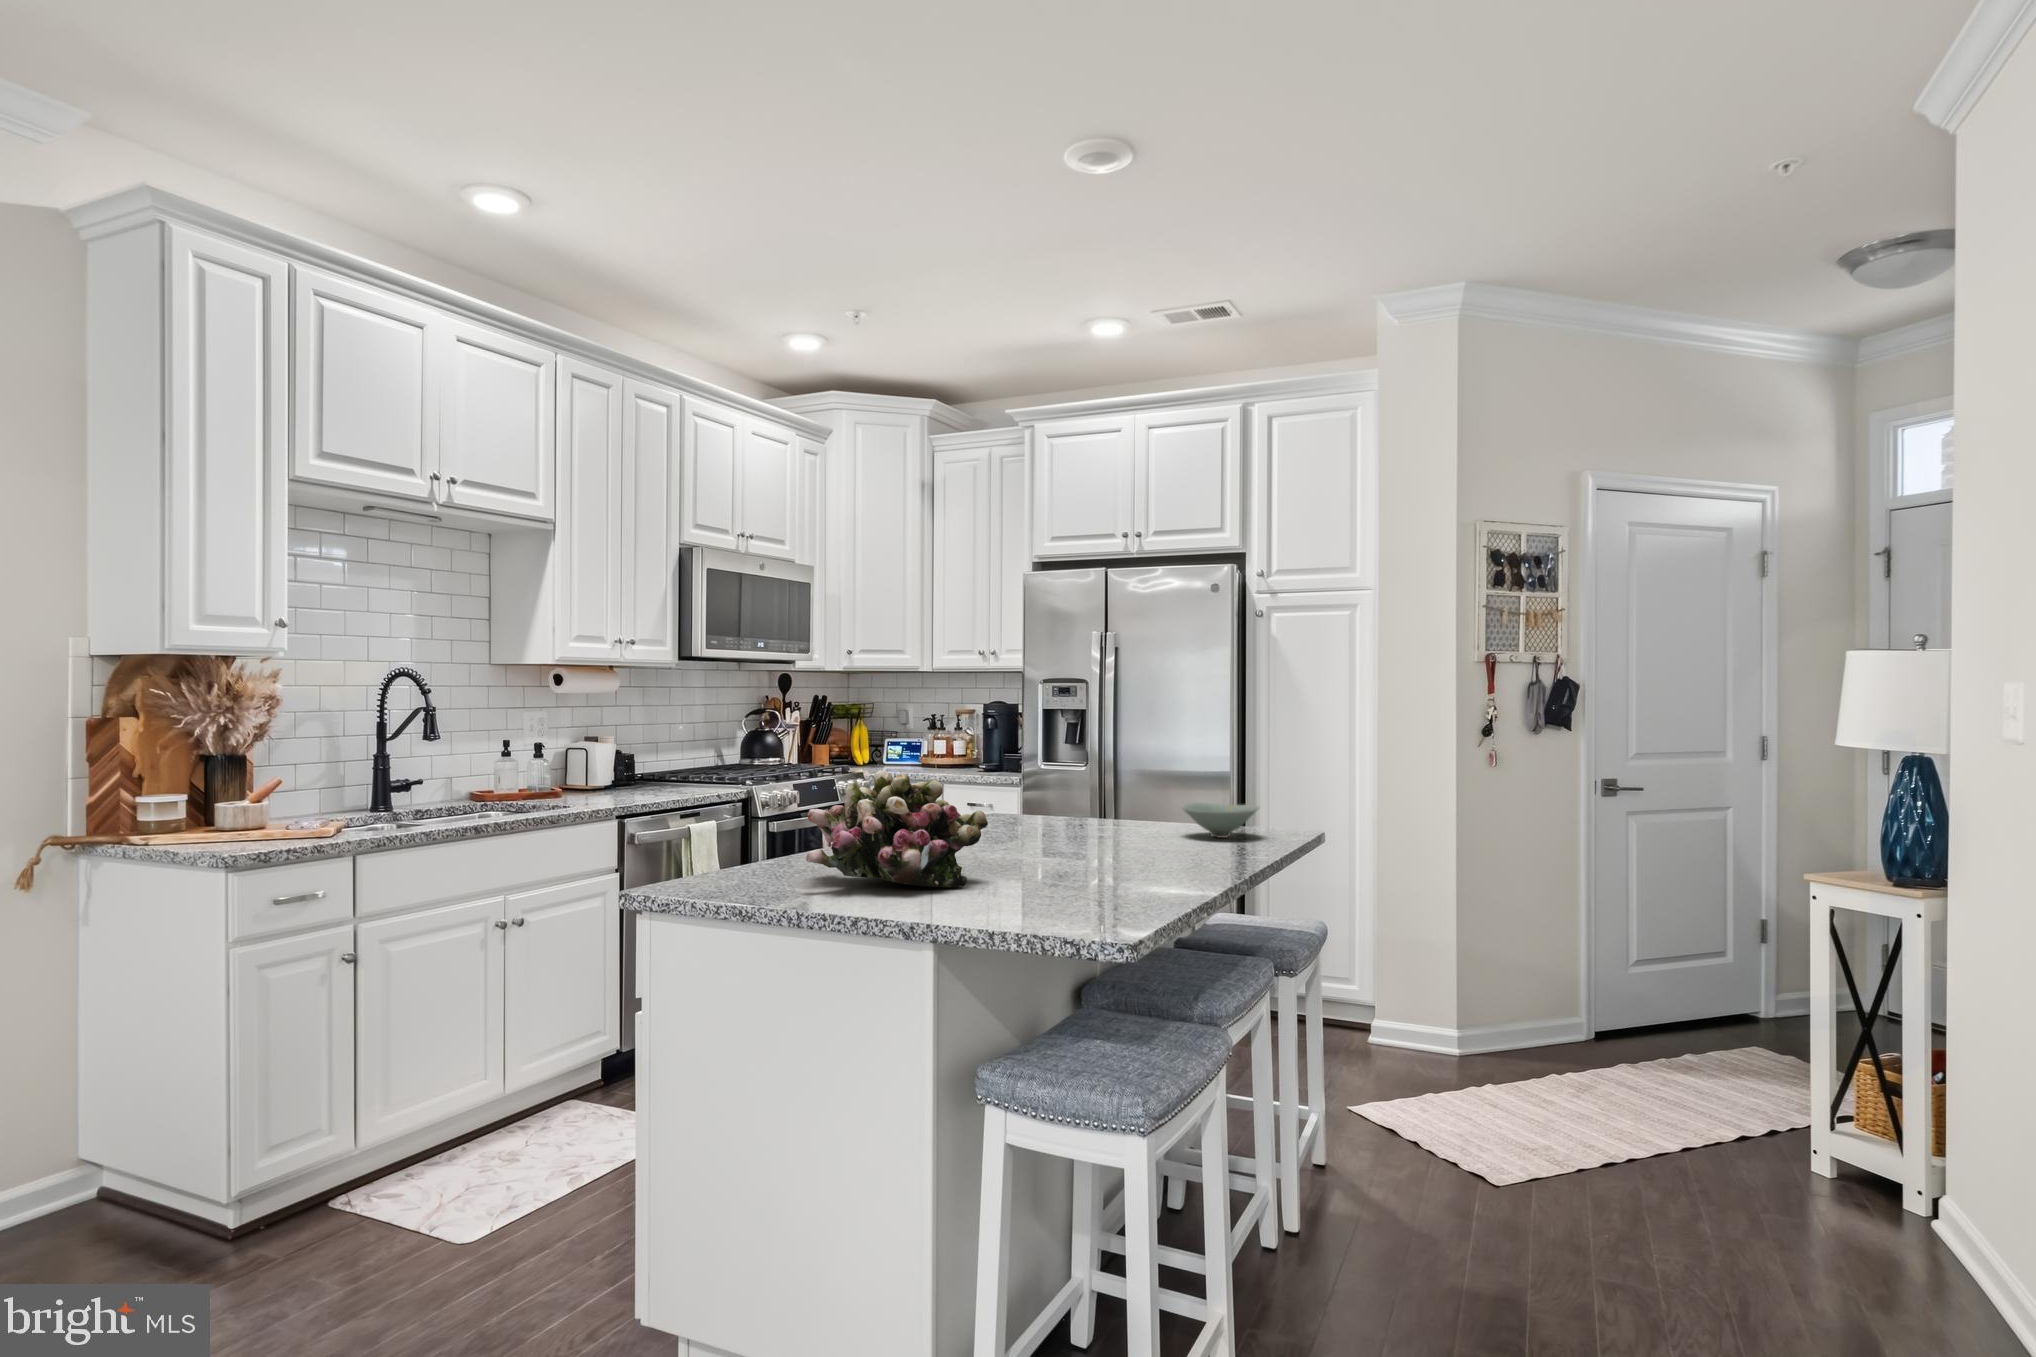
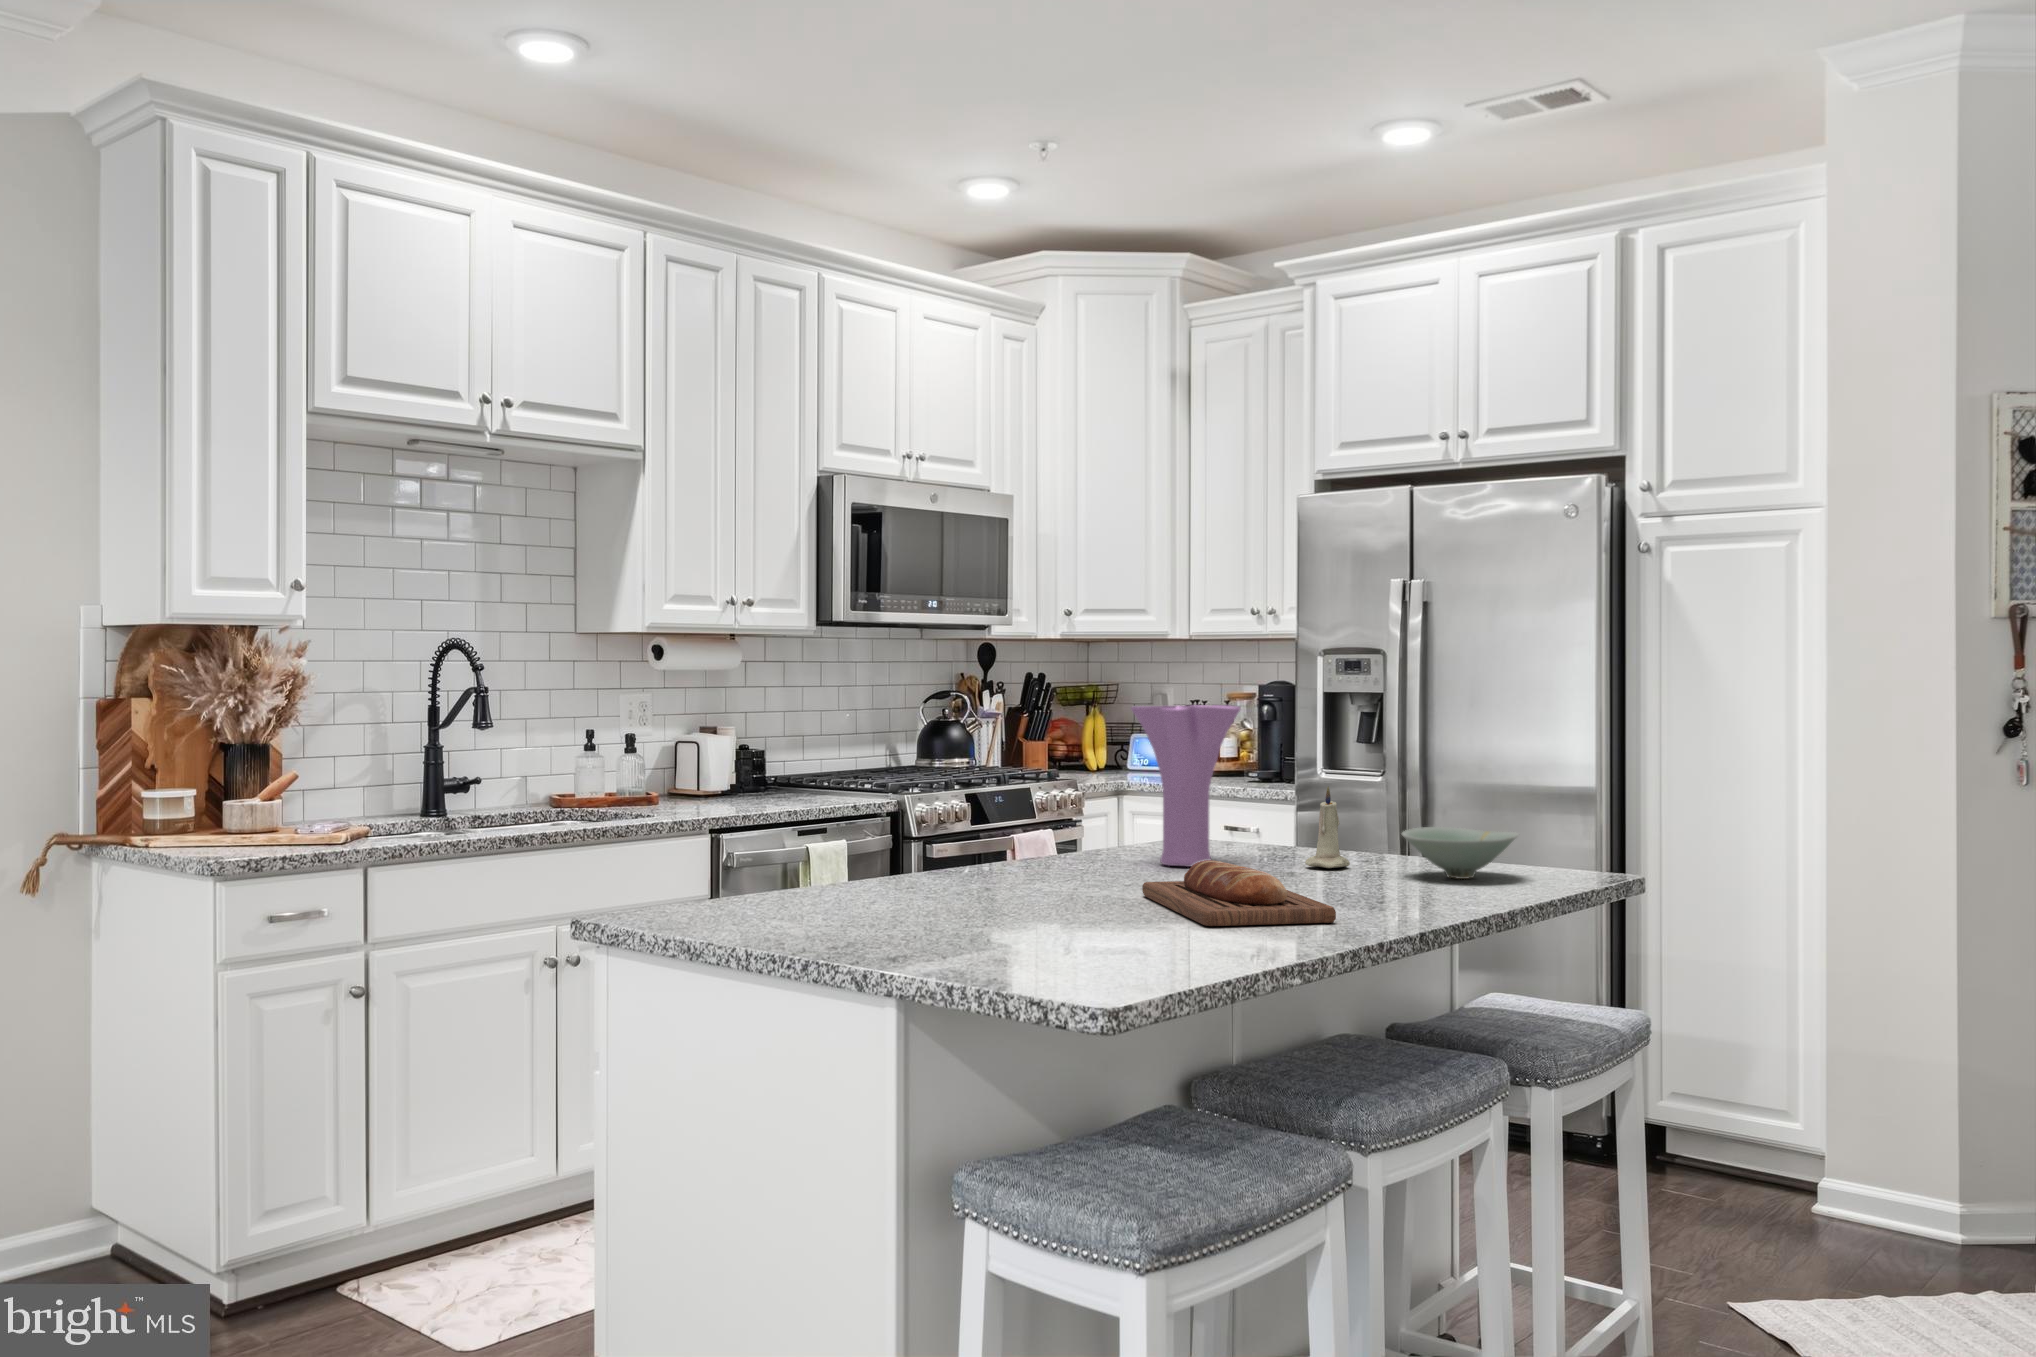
vase: none [987,720,1067,835] -> present [1131,705,1241,867]
flower arrangement: present [806,770,988,888] -> none [786,771,1039,929]
candle: none [1109,775,1139,833] -> present [1305,787,1350,868]
bread loaf: none [1030,831,1190,878] -> present [1142,860,1336,926]

